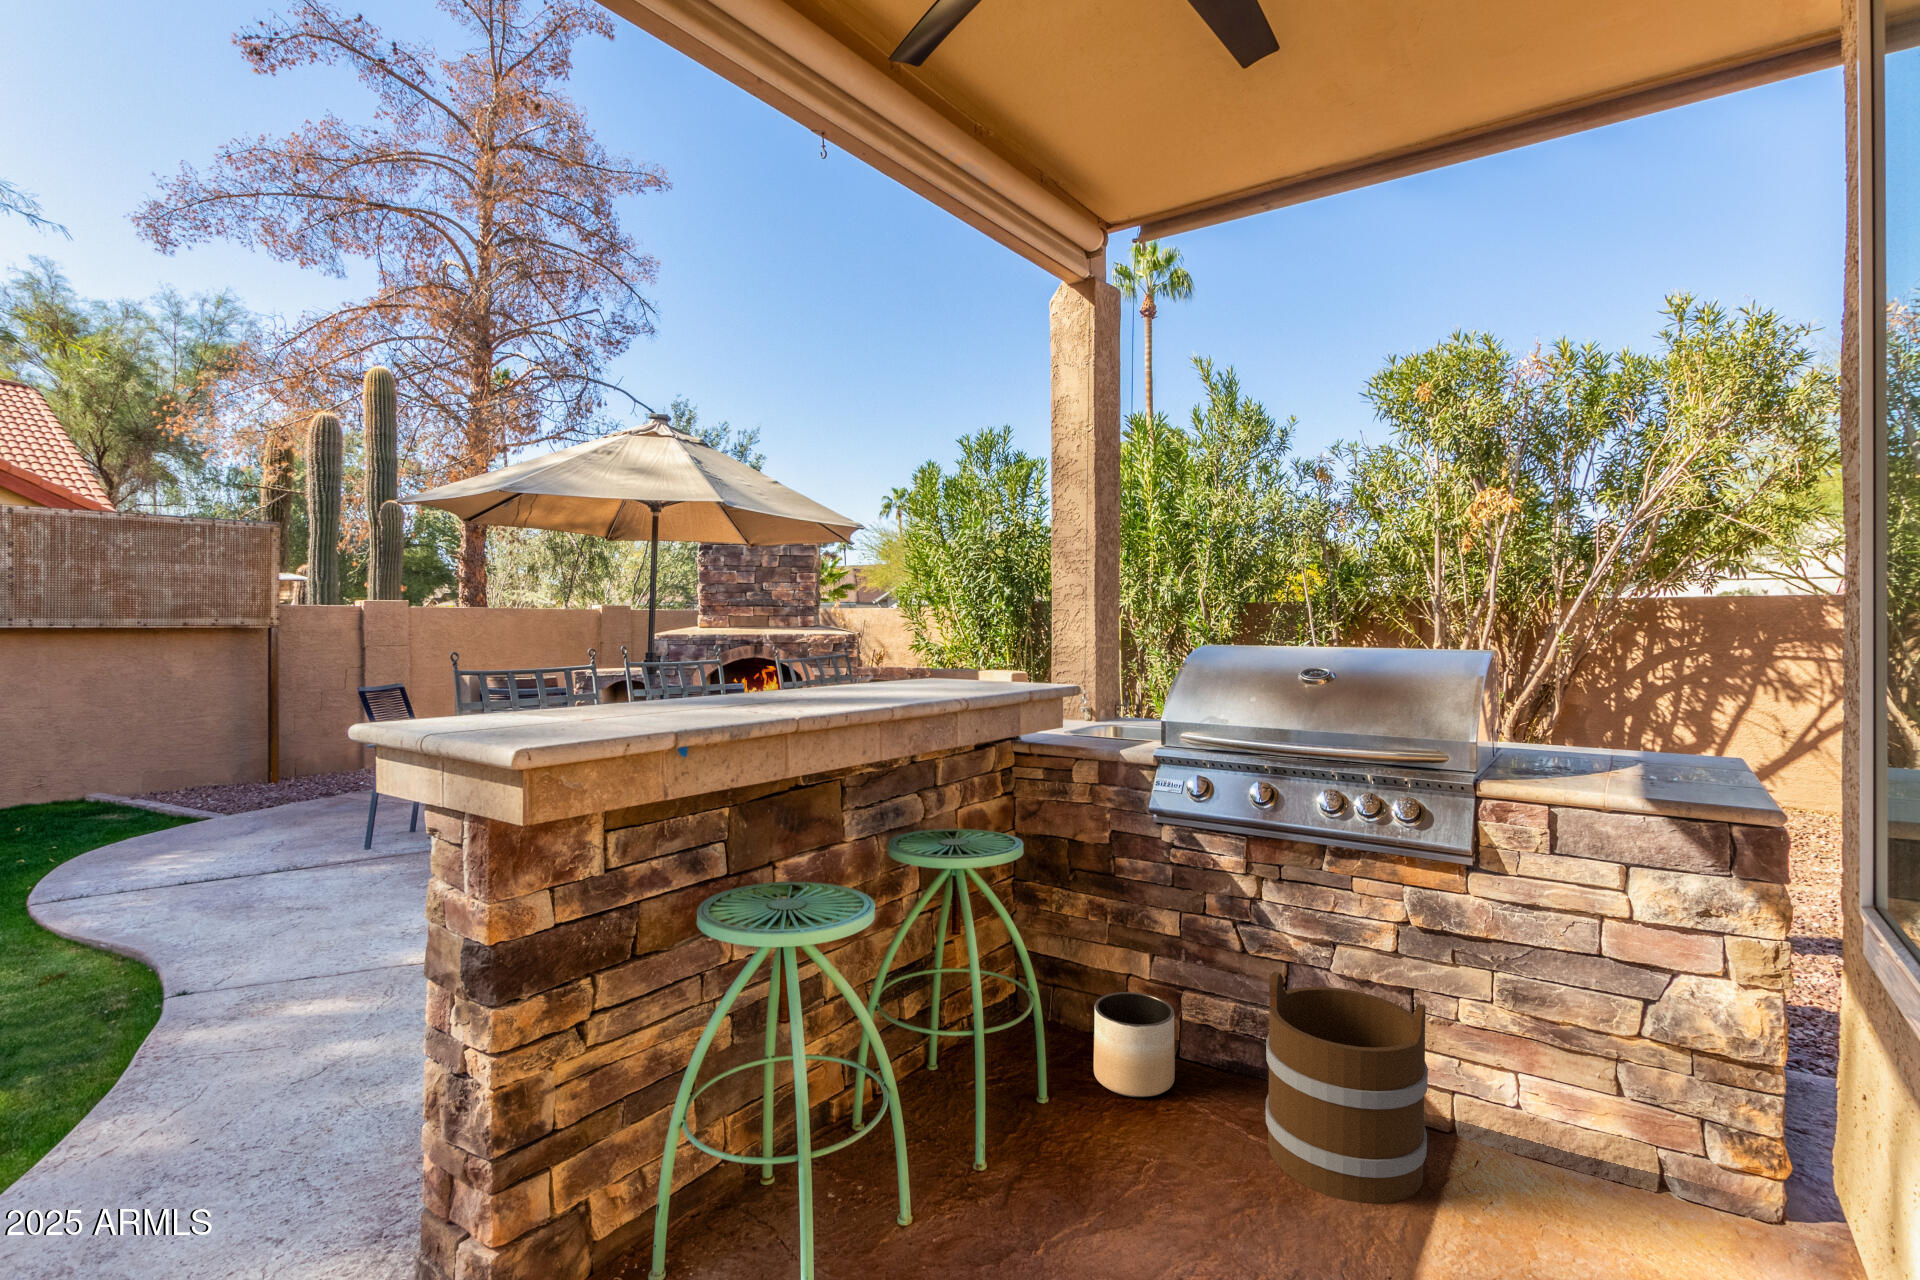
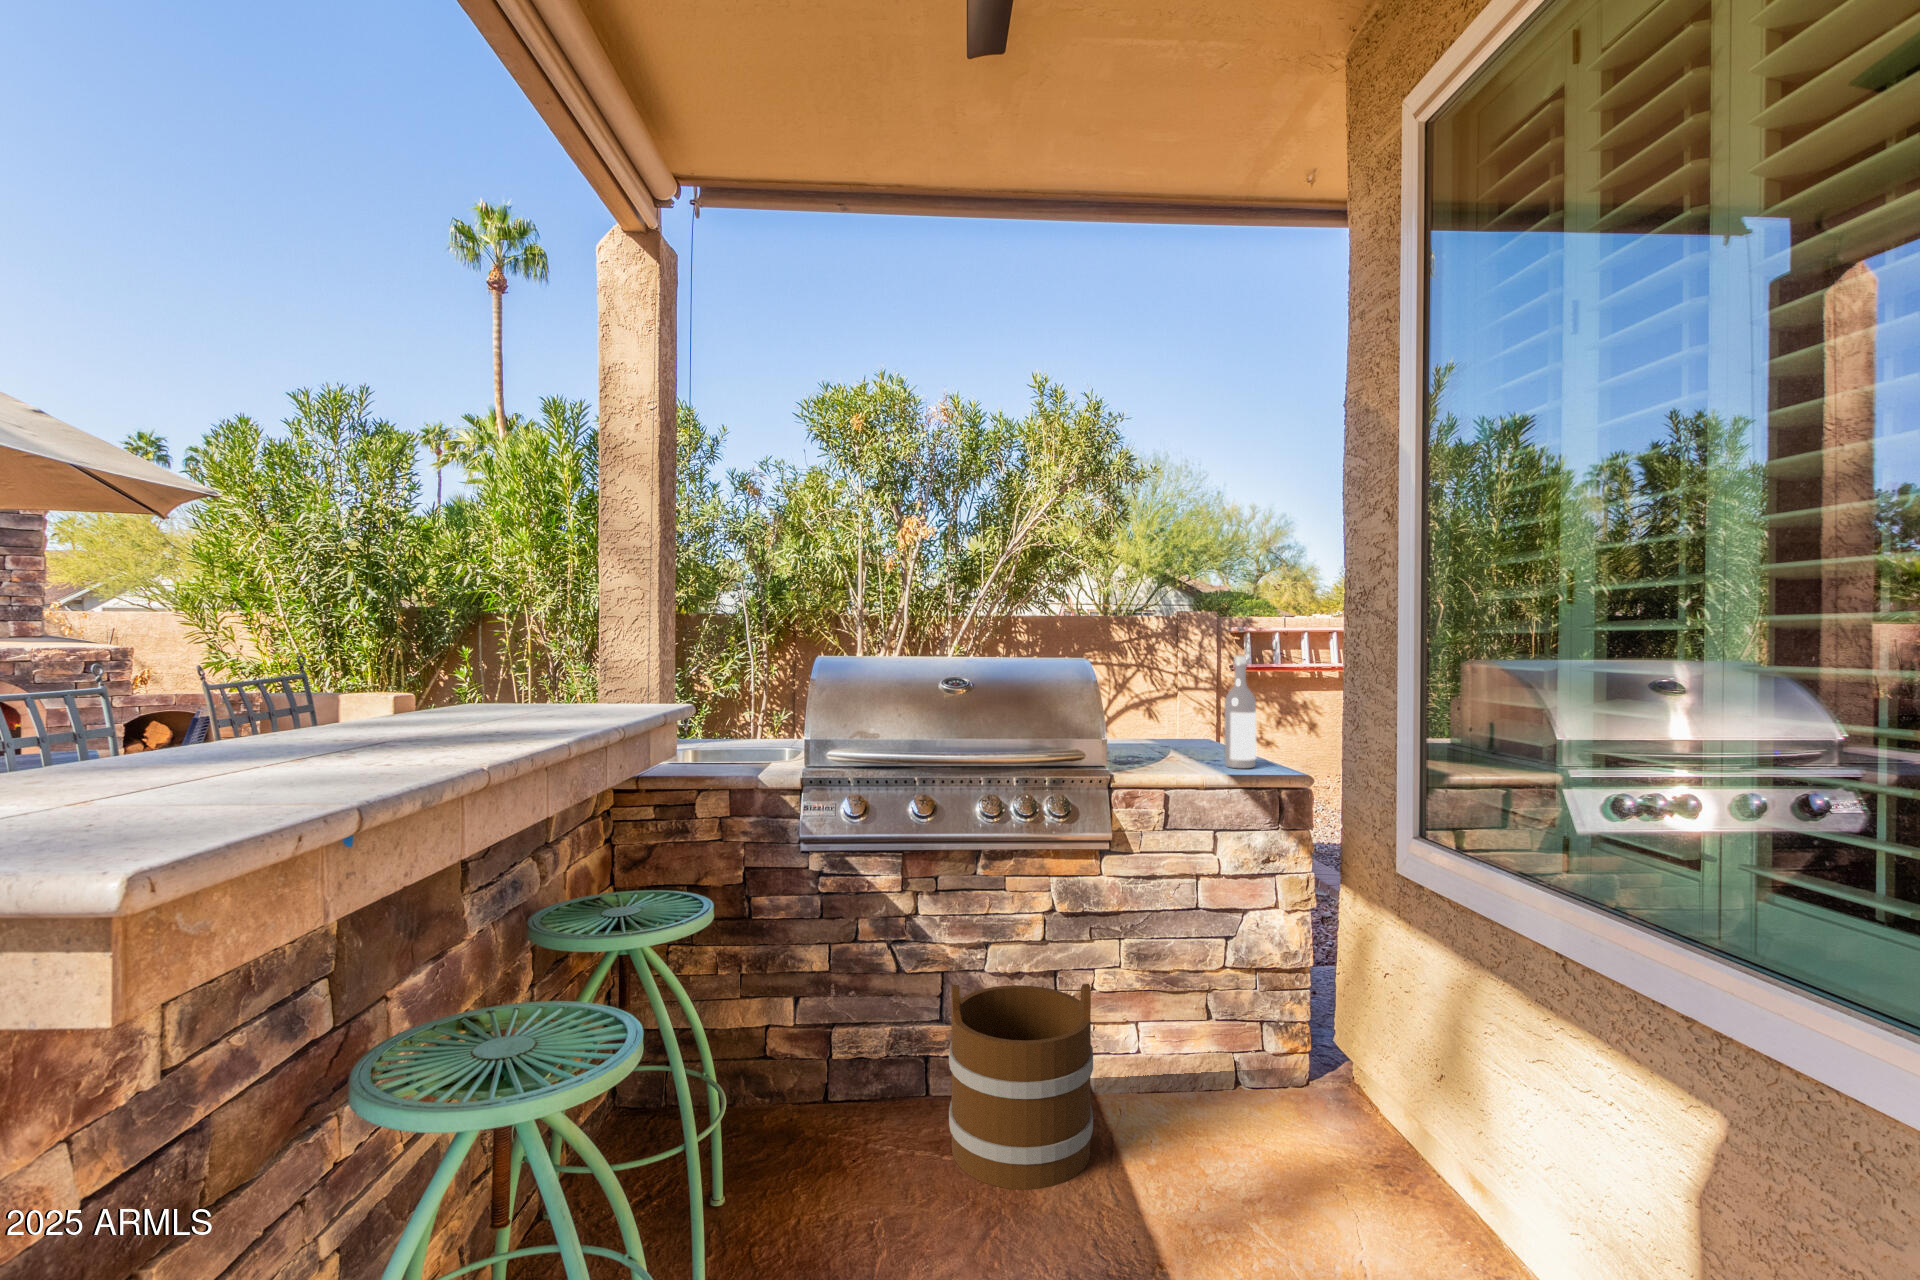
wine bottle: none [1650,658,1699,797] -> present [1225,656,1256,768]
planter: present [1094,992,1175,1097] -> none [750,1042,839,1161]

